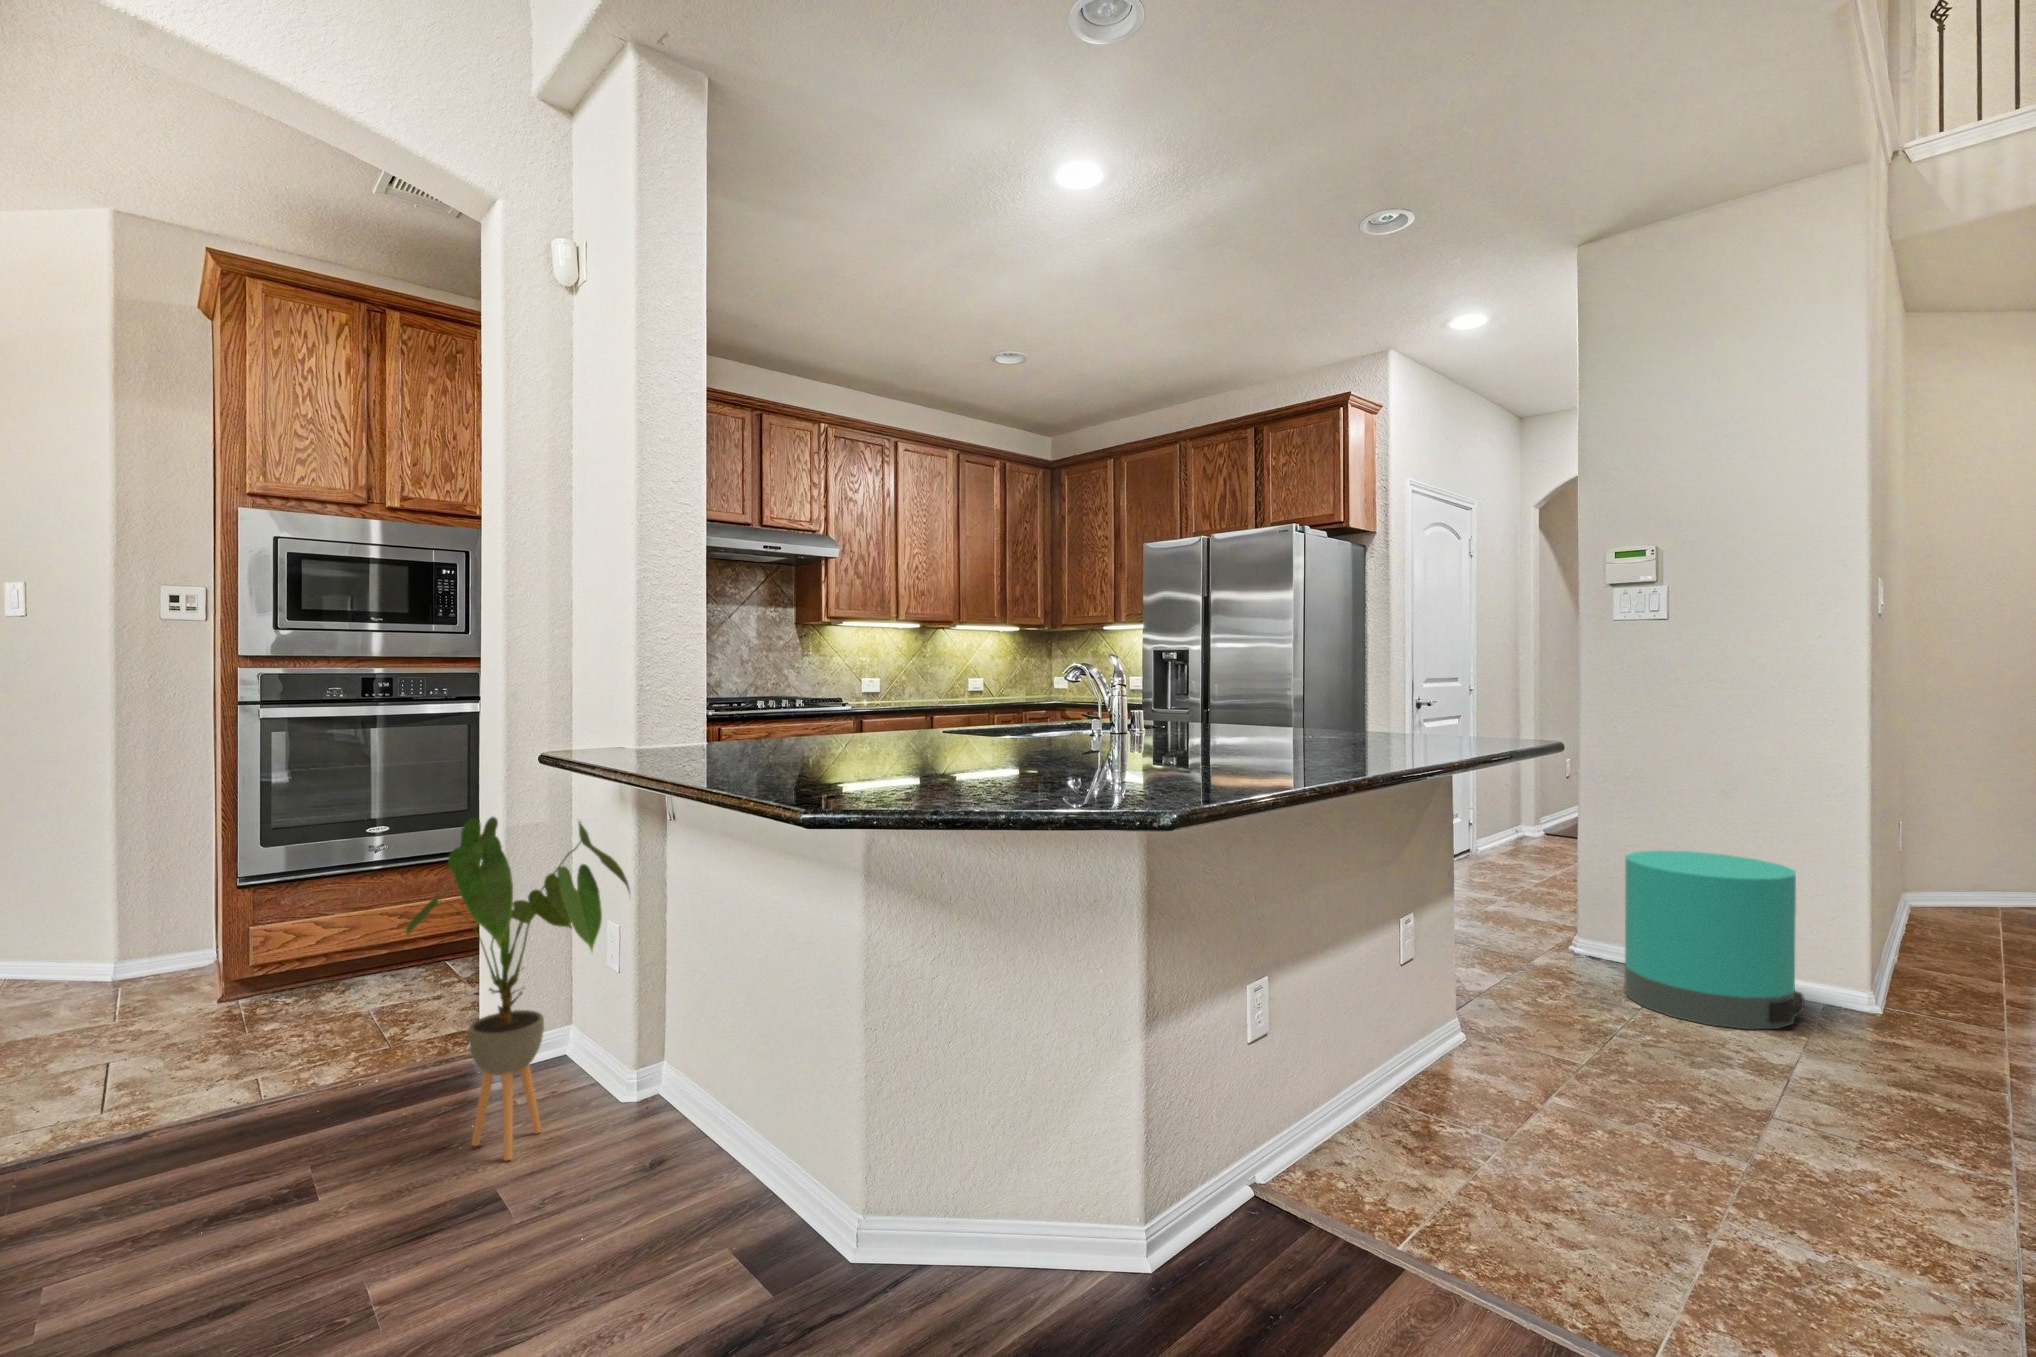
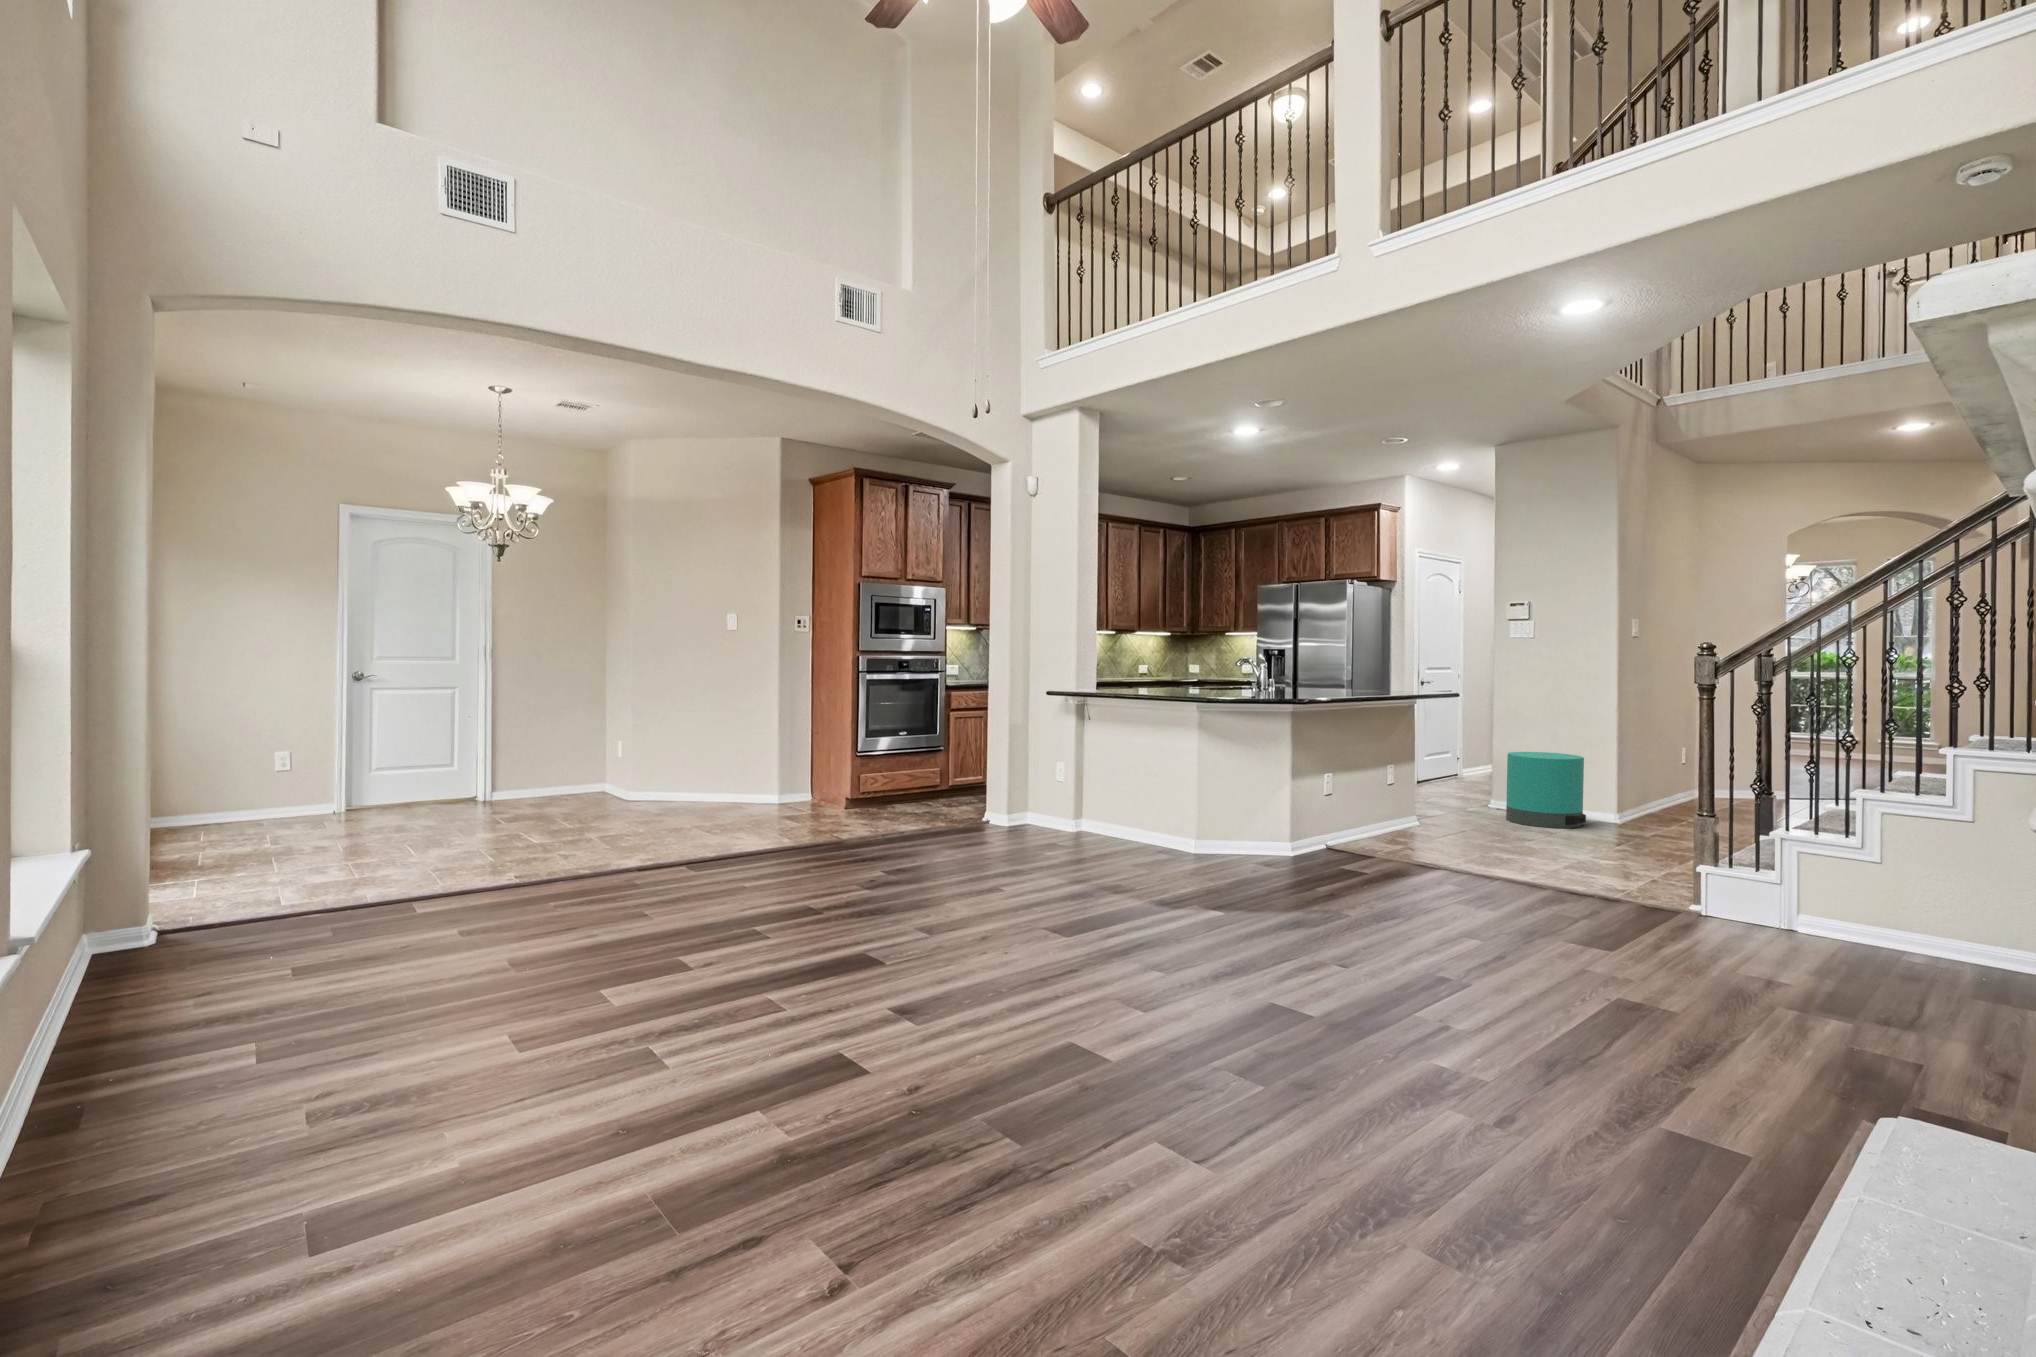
house plant: present [406,817,630,1160] -> none [1004,714,1079,841]

